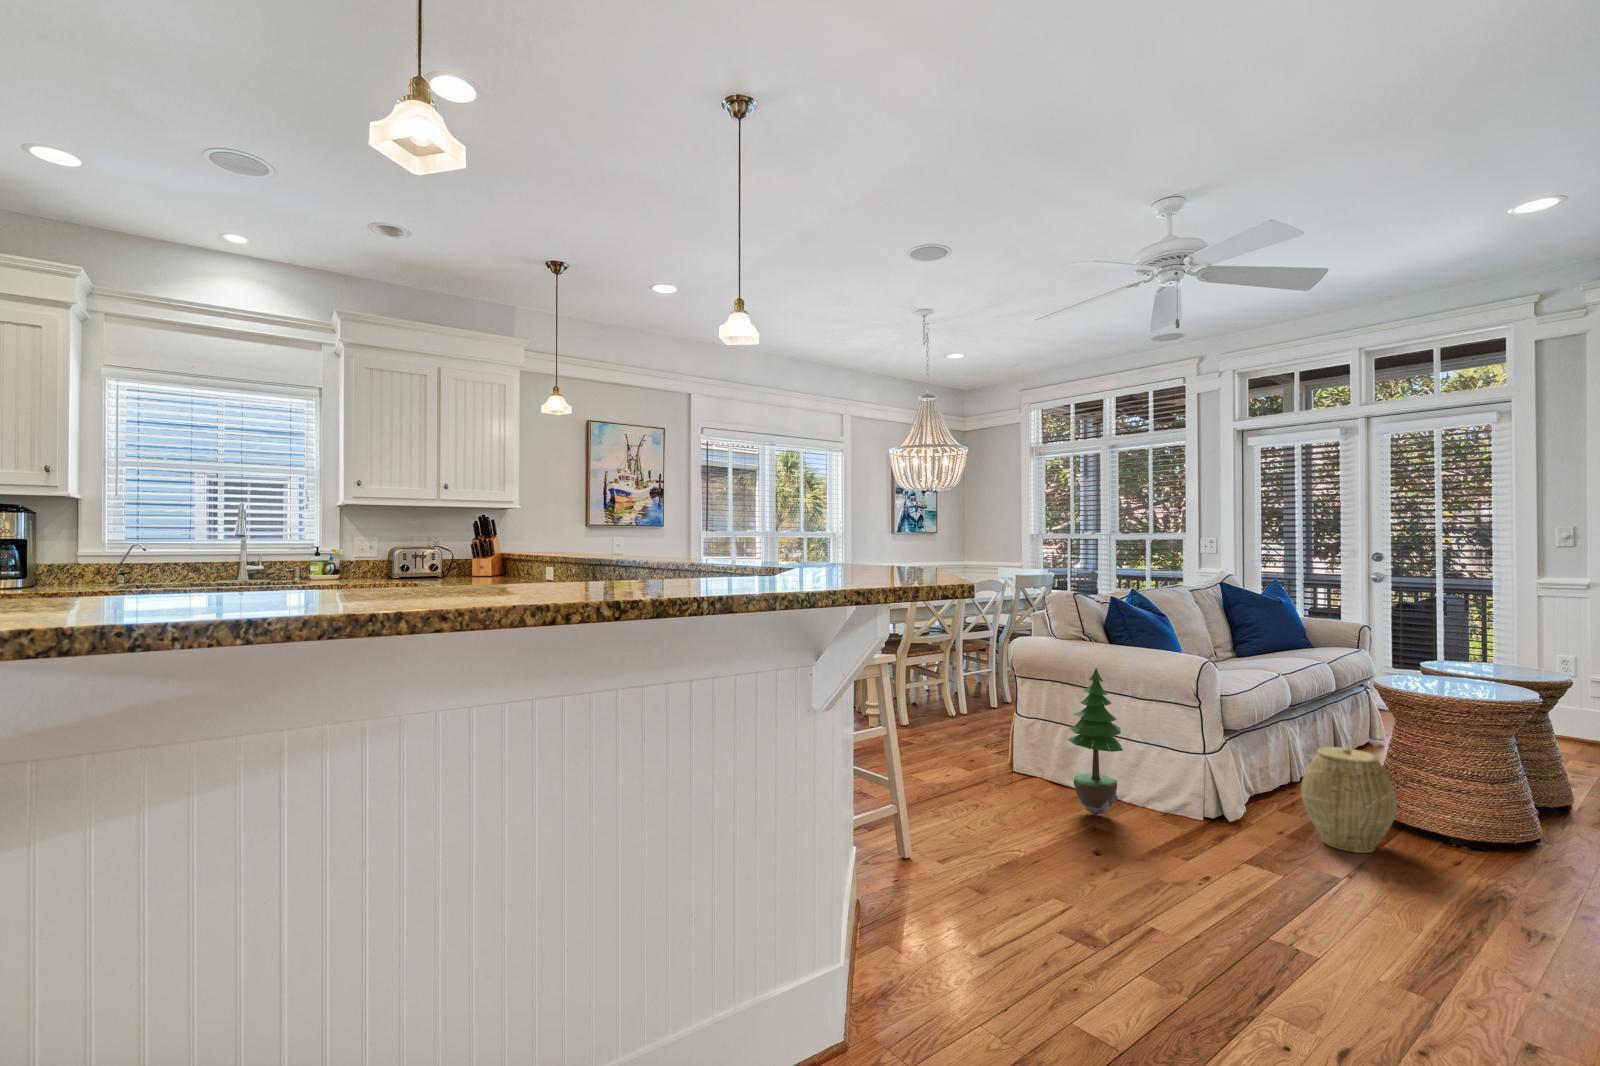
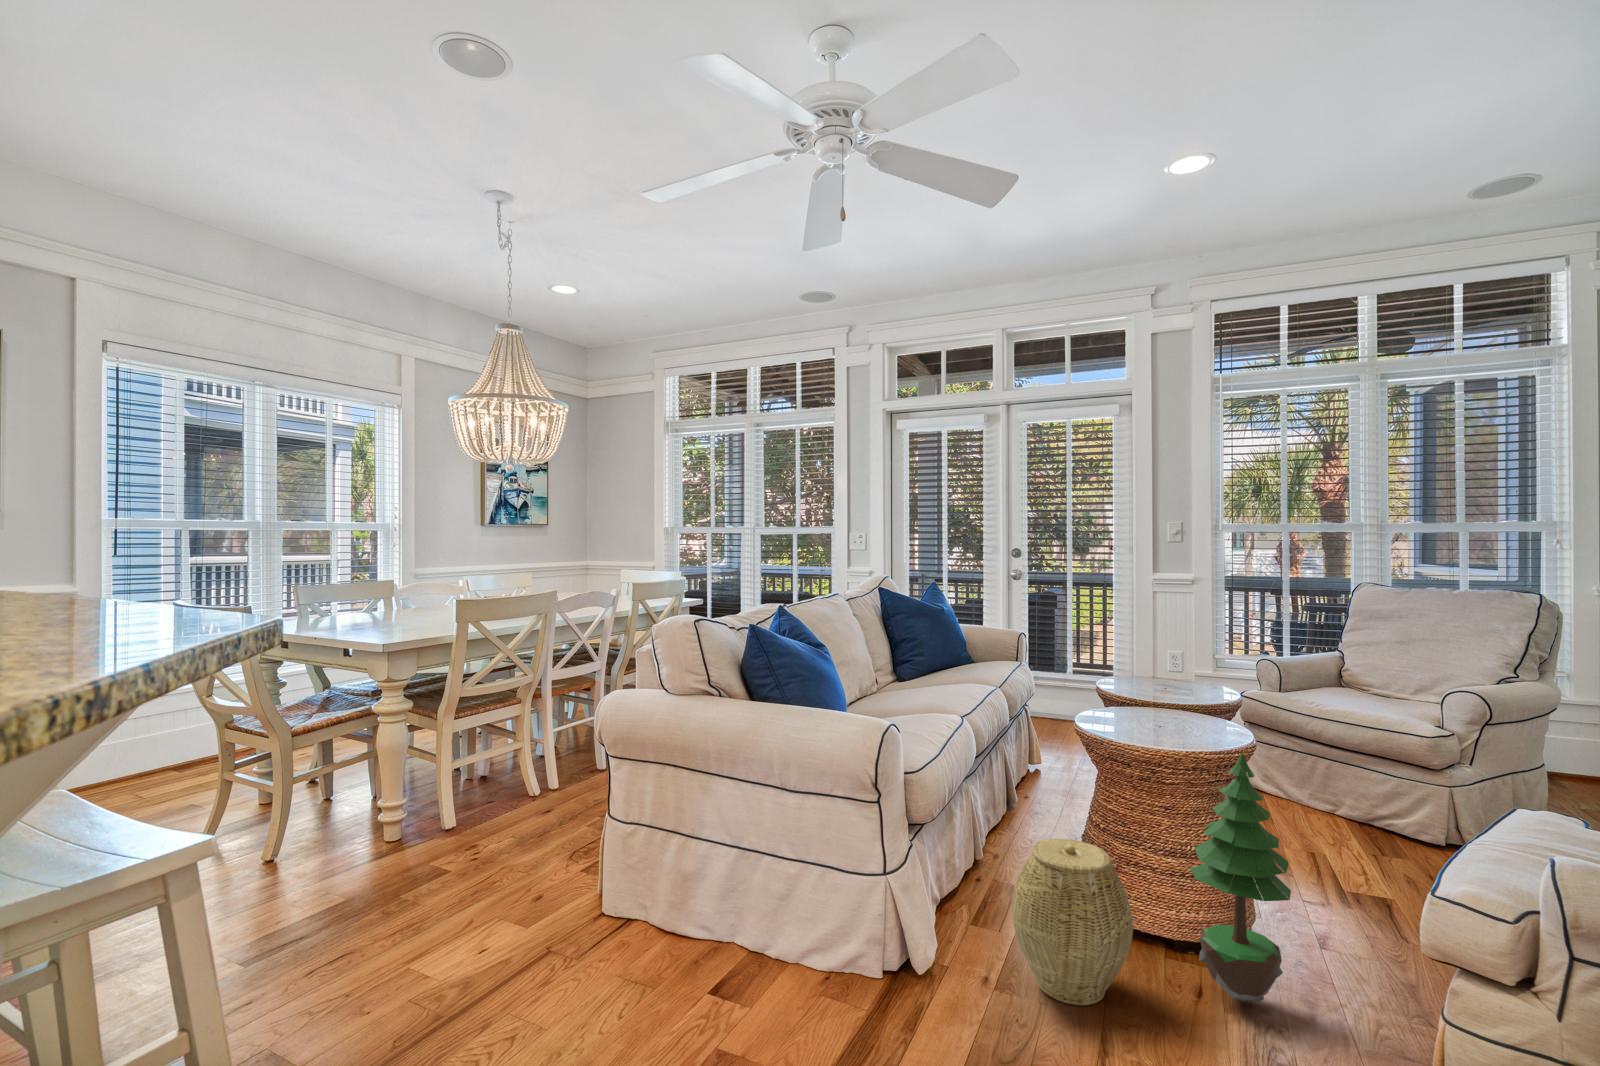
potted tree: present [1068,668,1123,815] -> present [1189,753,1291,1002]

